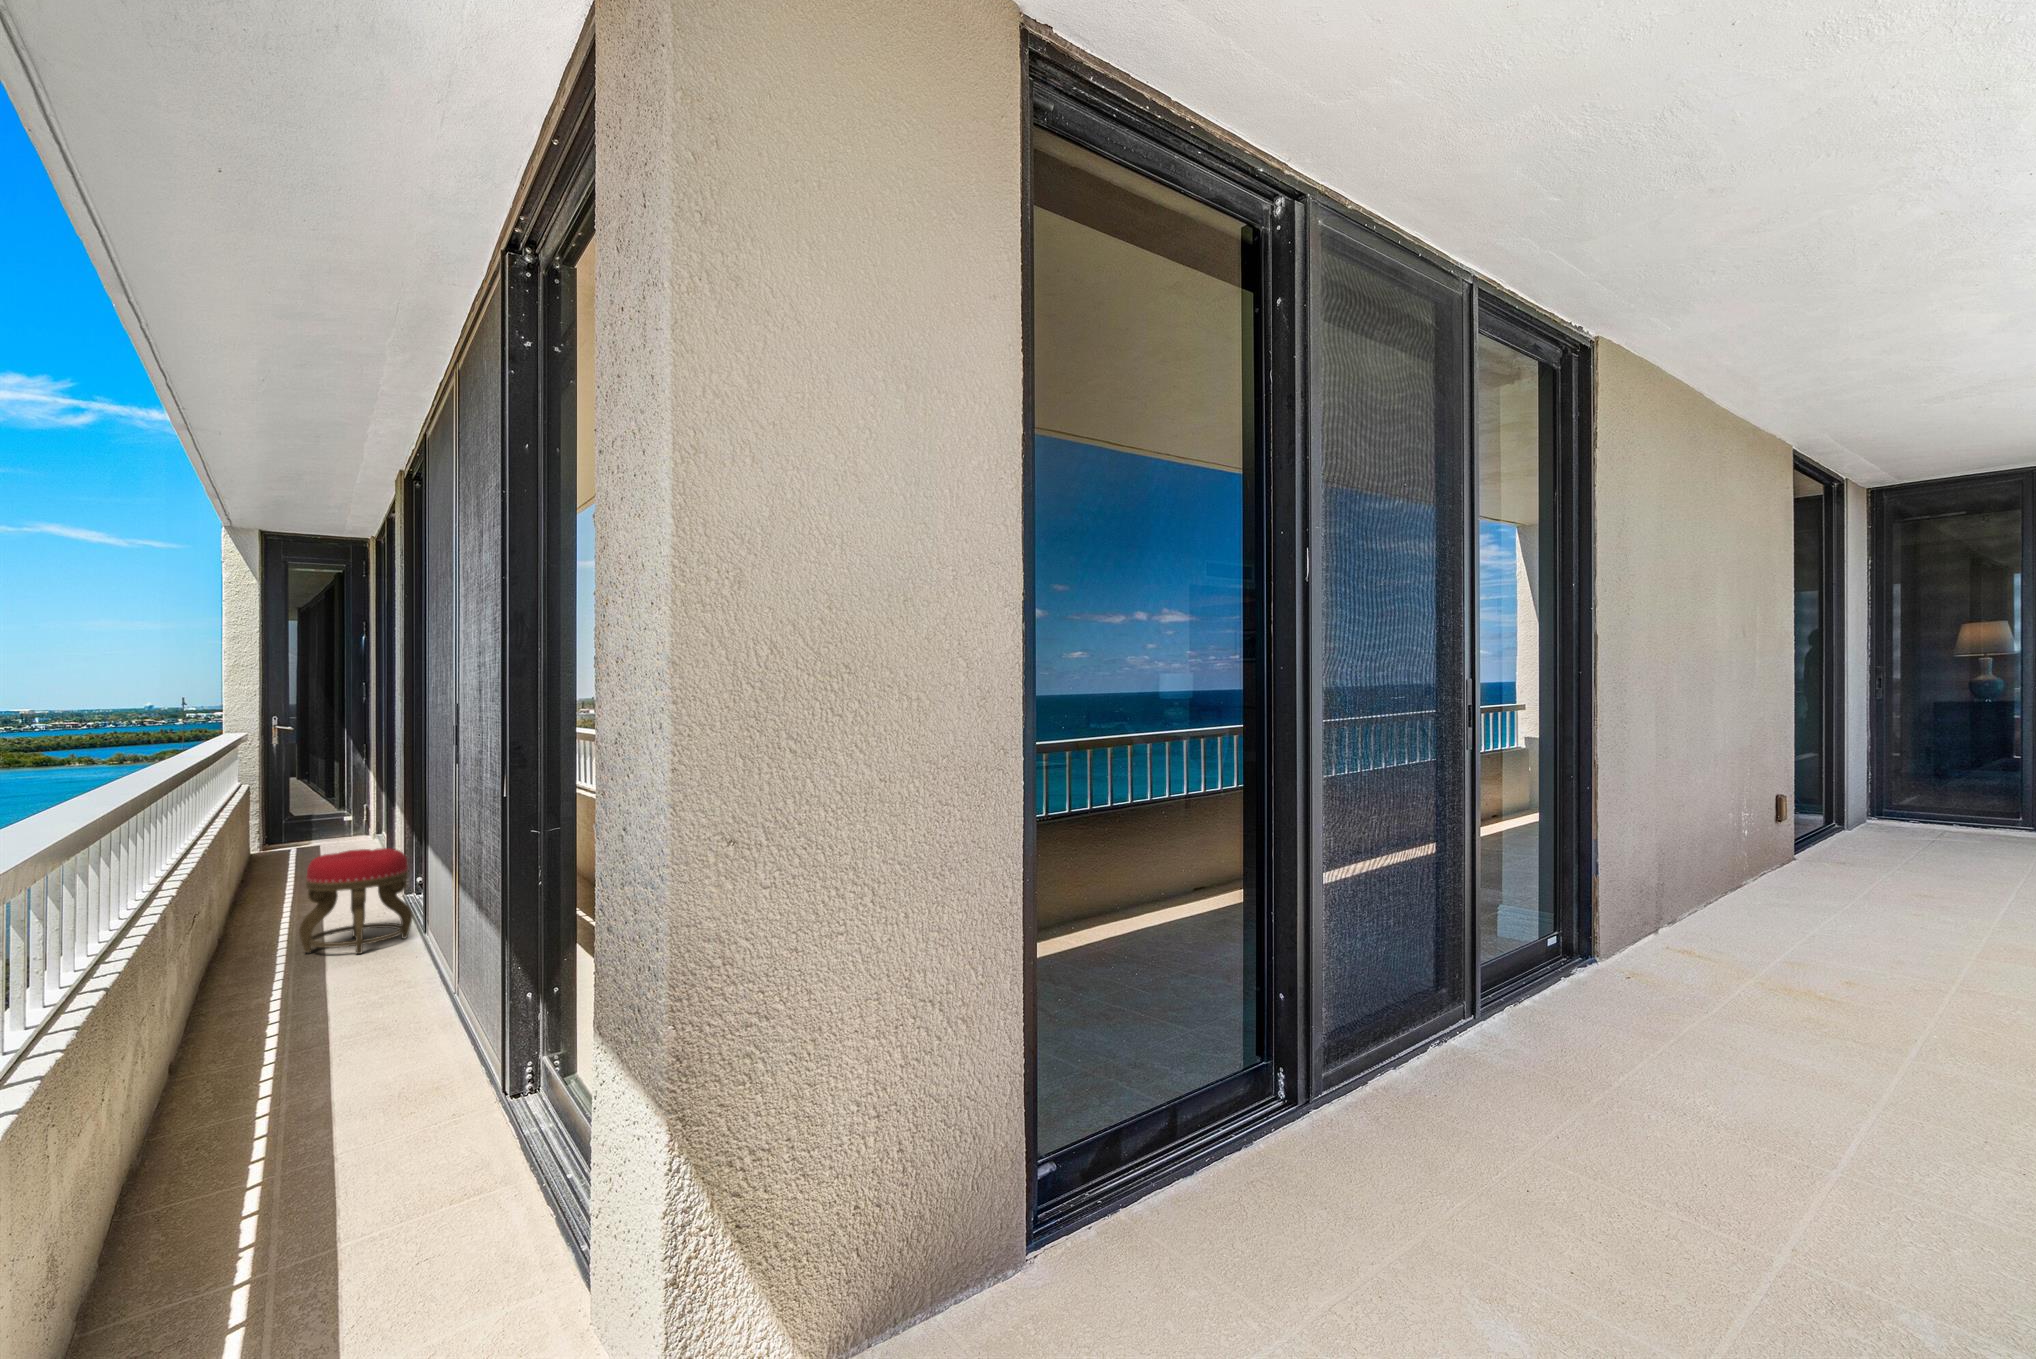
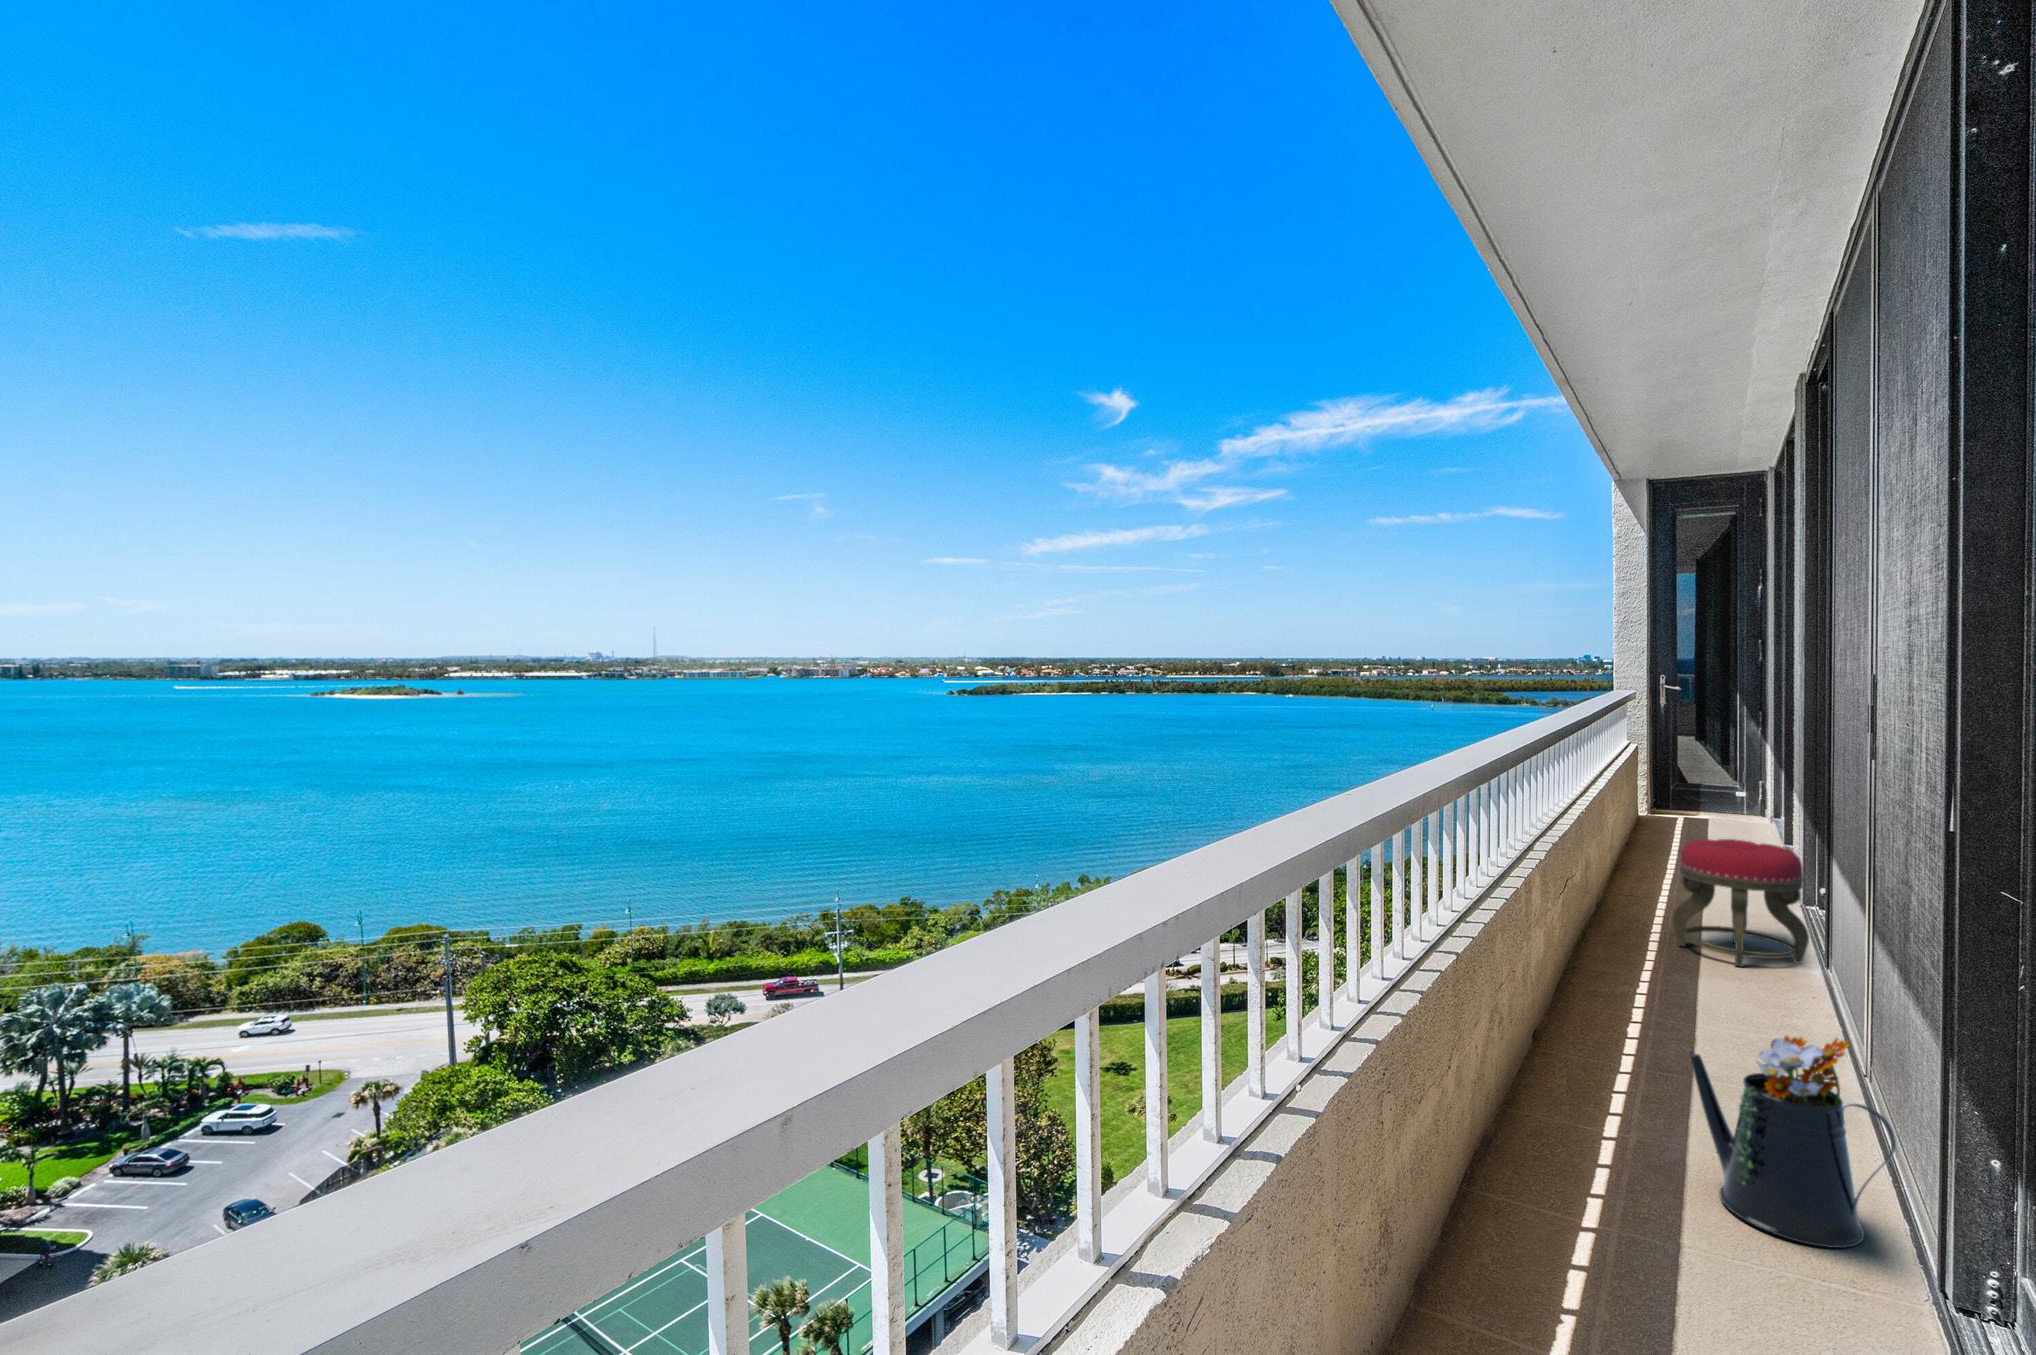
watering can: none [333,953,477,1120] -> present [1690,1036,1896,1248]

